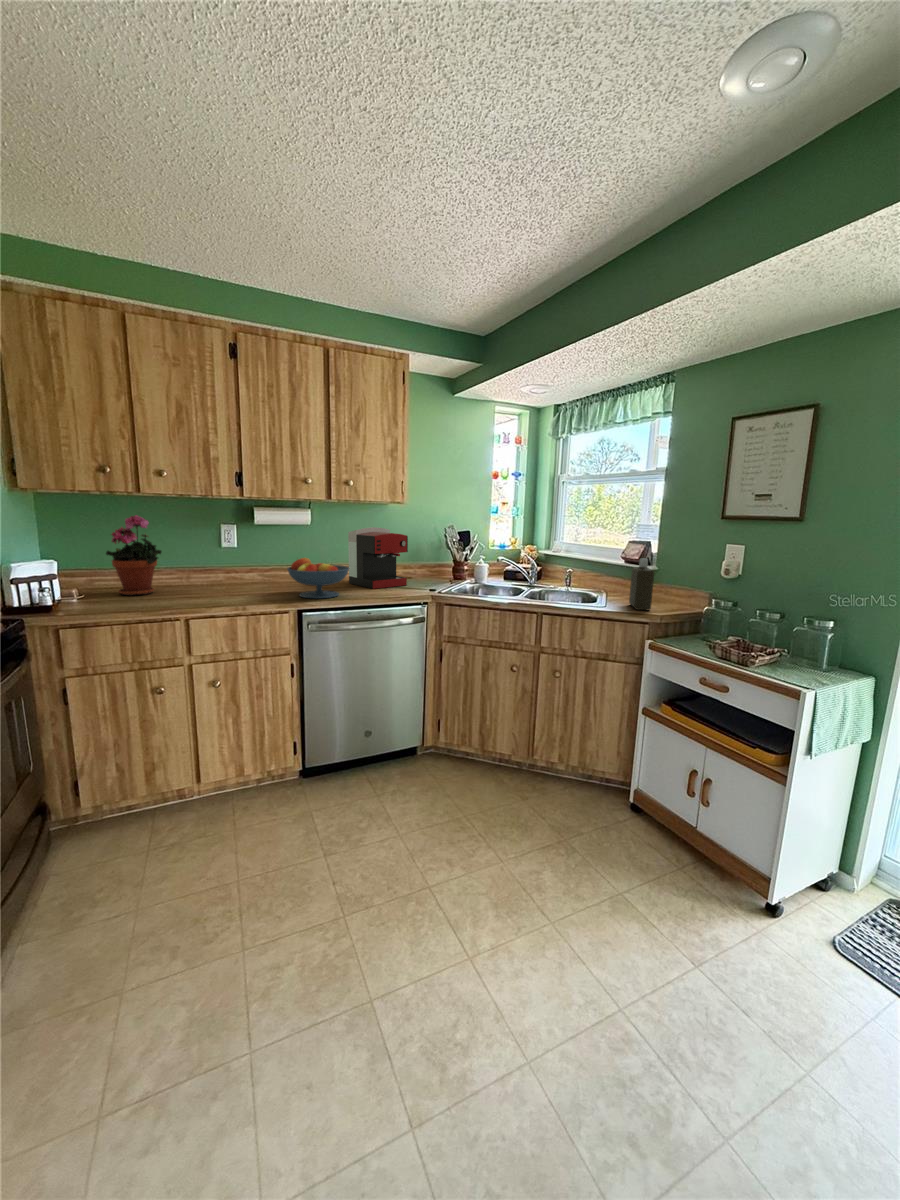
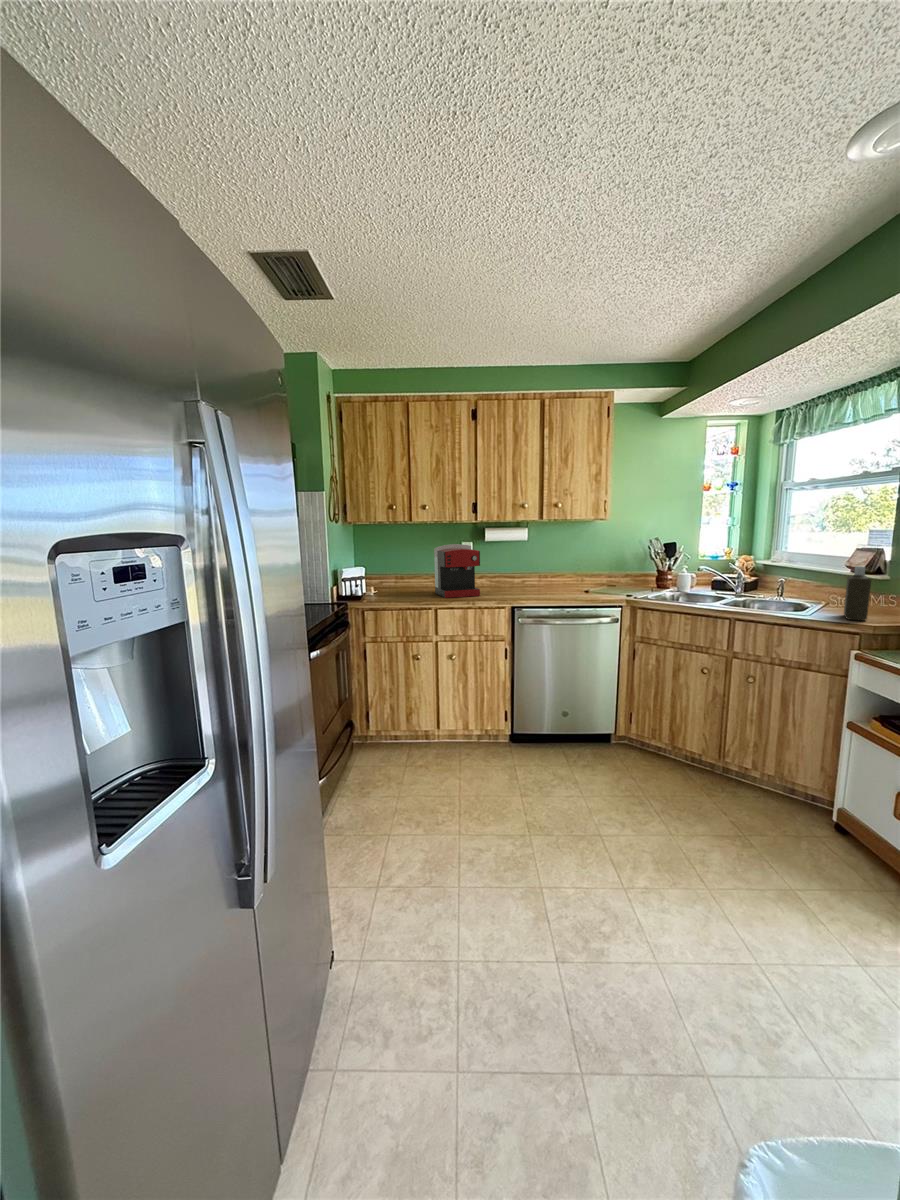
potted plant: present [106,515,161,596] -> none [390,537,423,593]
coffee maker: present [348,527,408,589] -> present [434,544,480,598]
fruit bowl: present [287,558,349,598] -> none [506,566,555,599]

